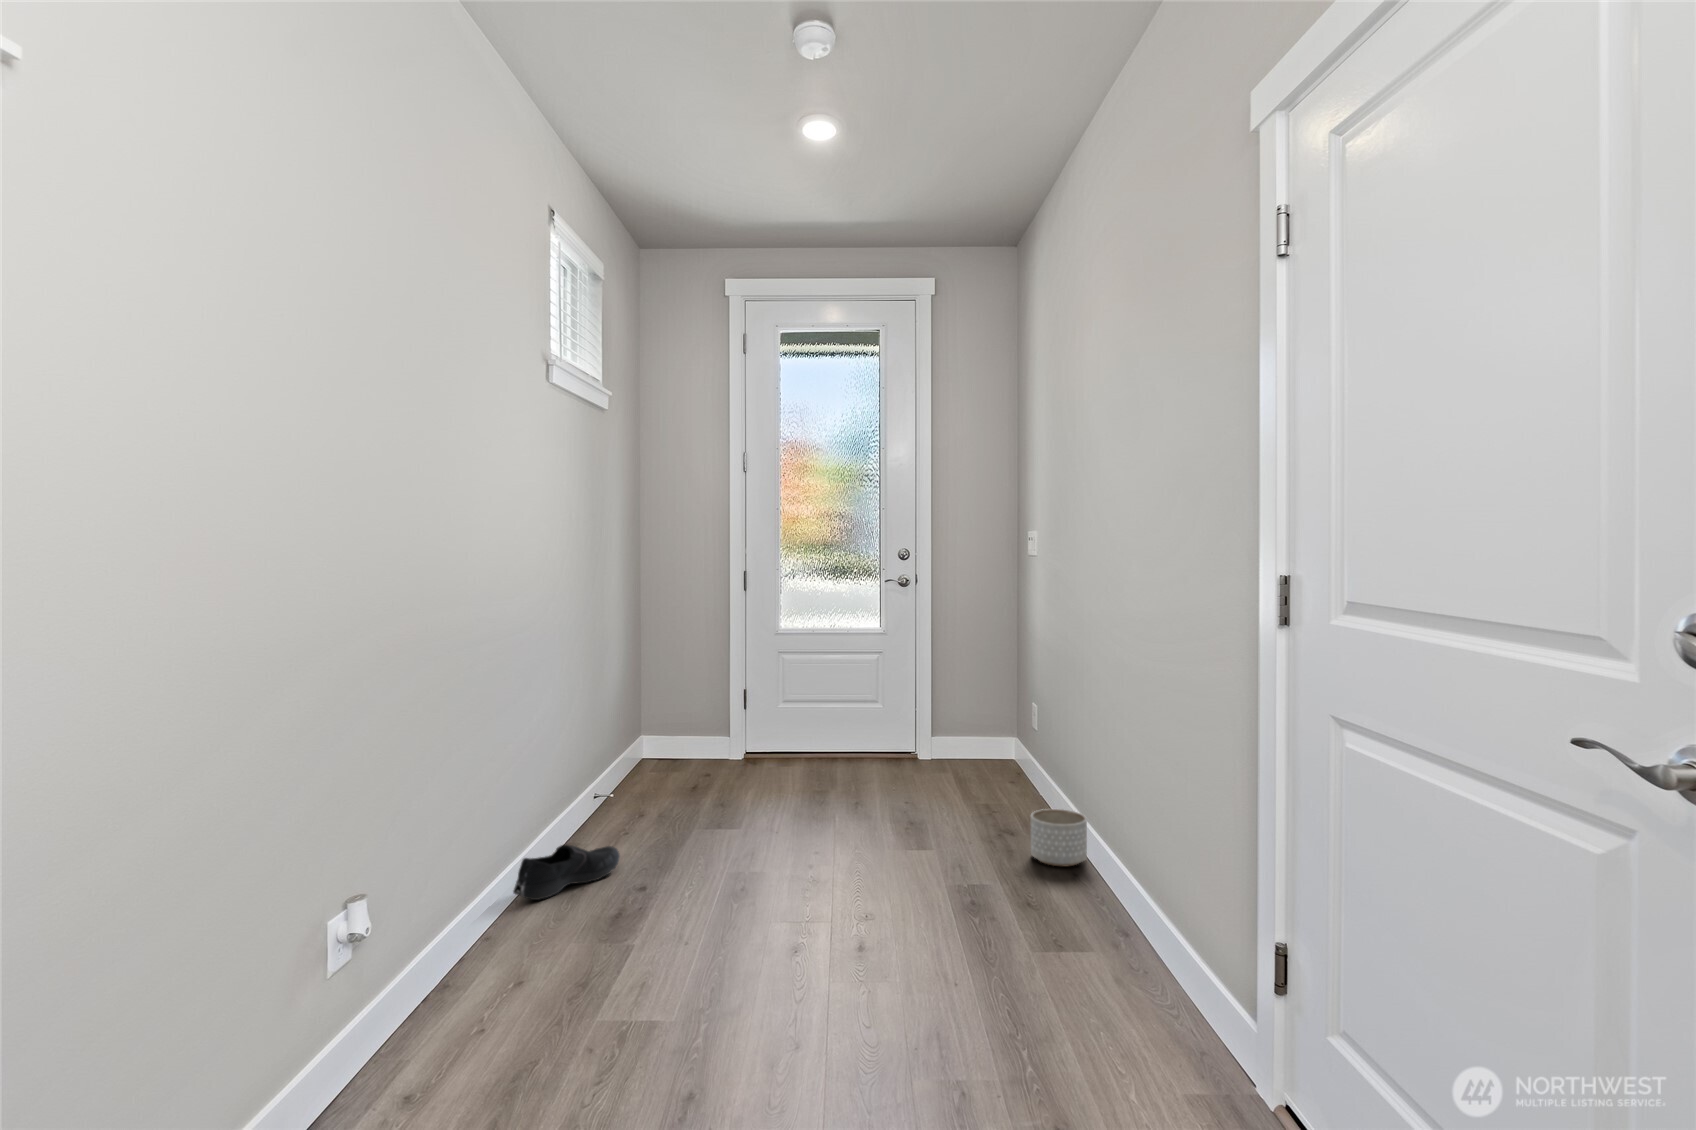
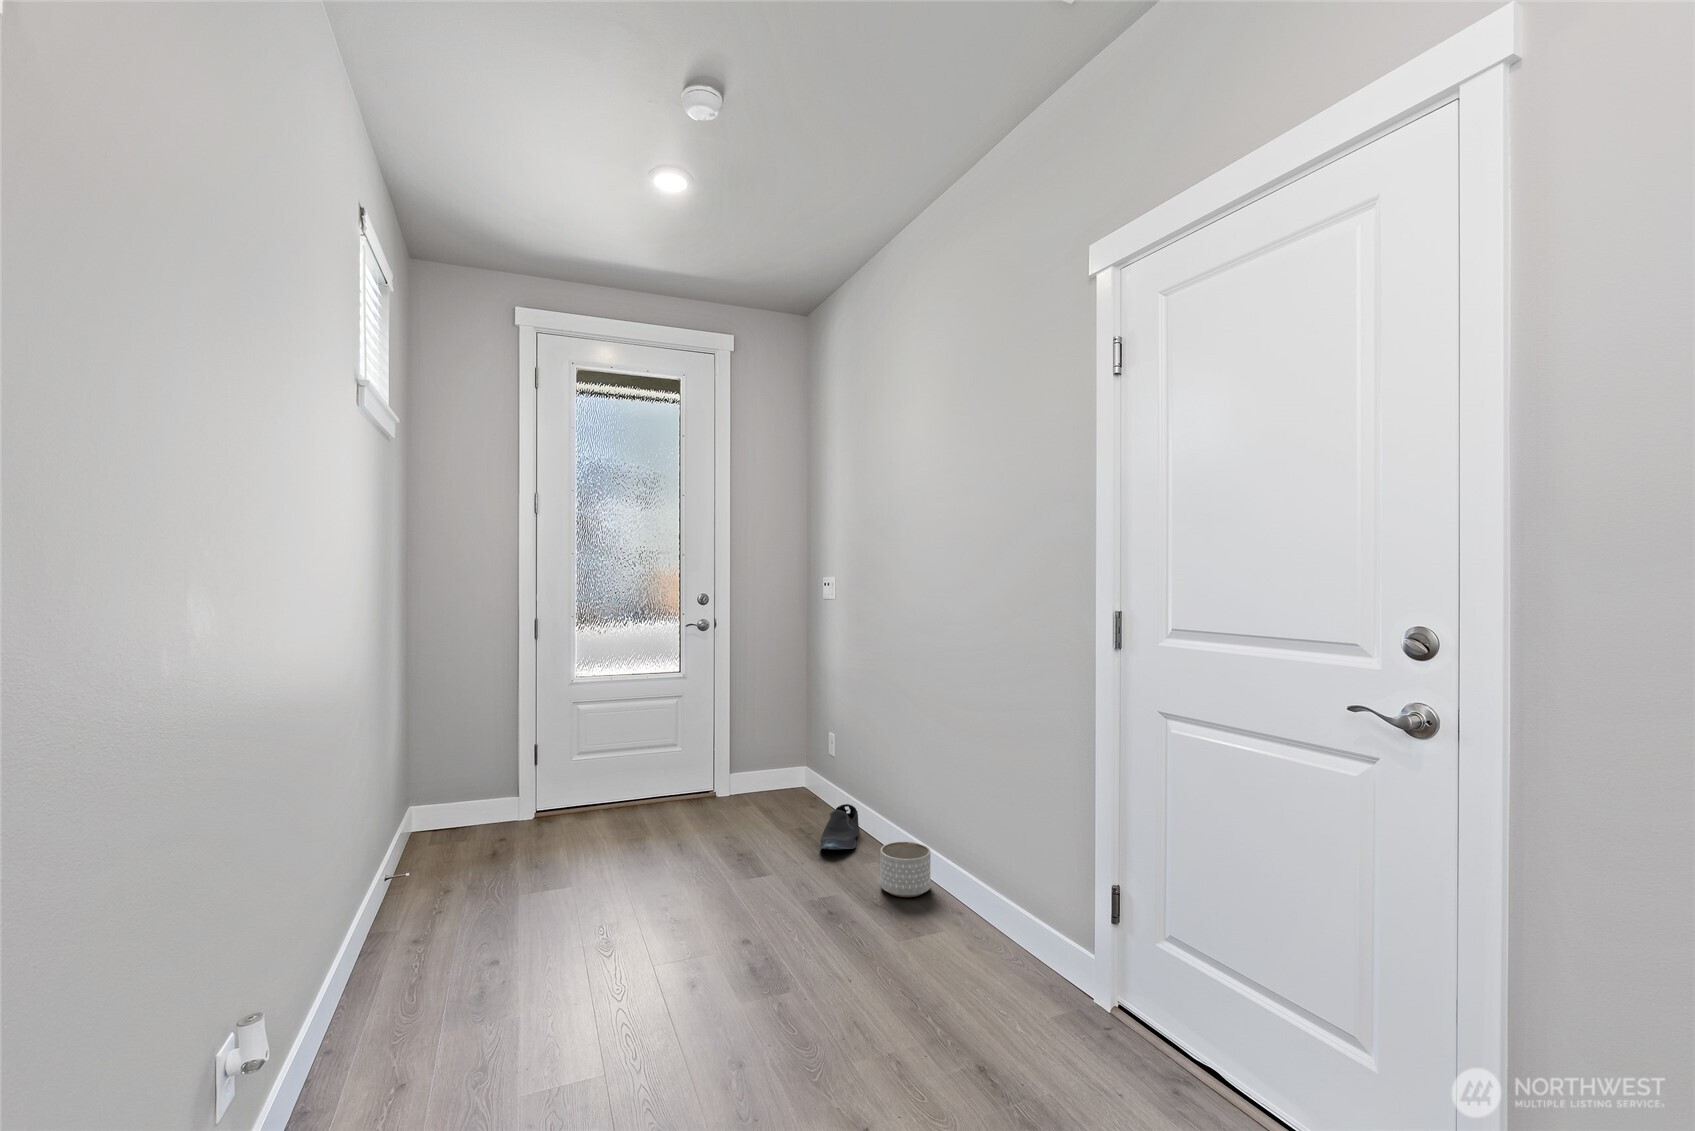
shoe: present [513,845,620,900] -> present [820,804,860,849]

